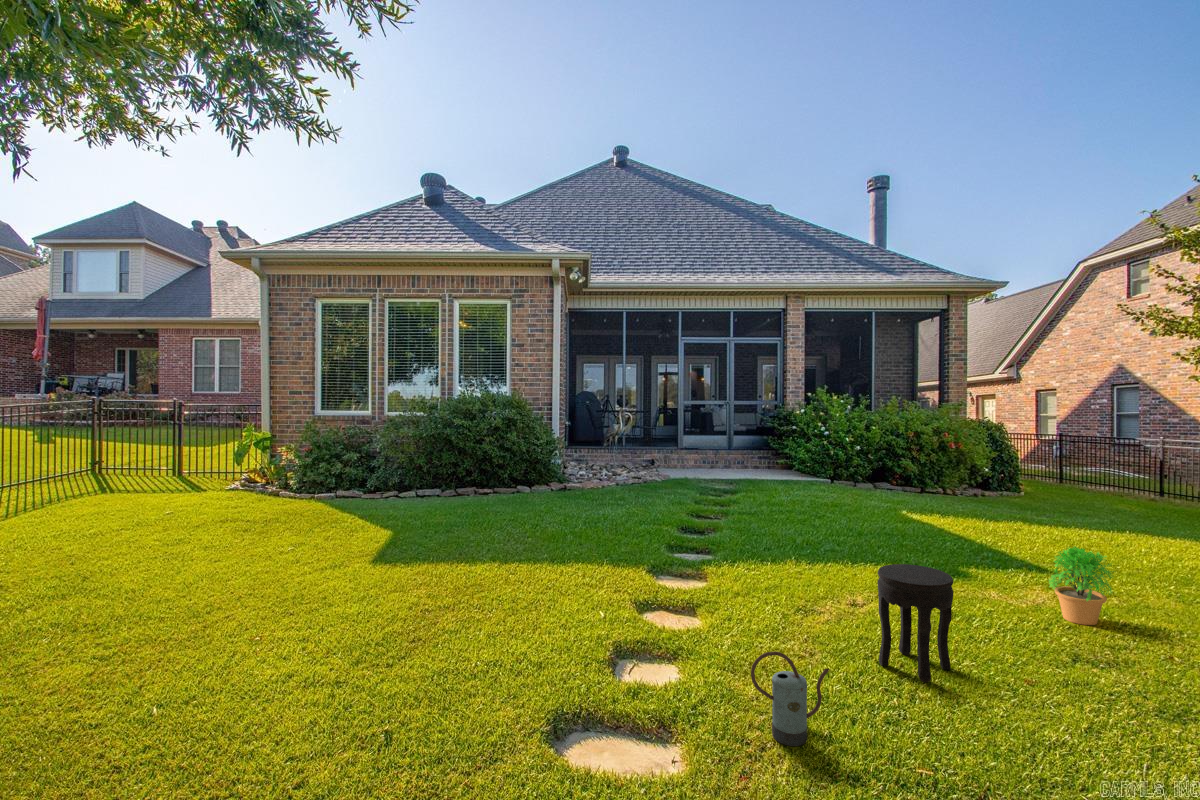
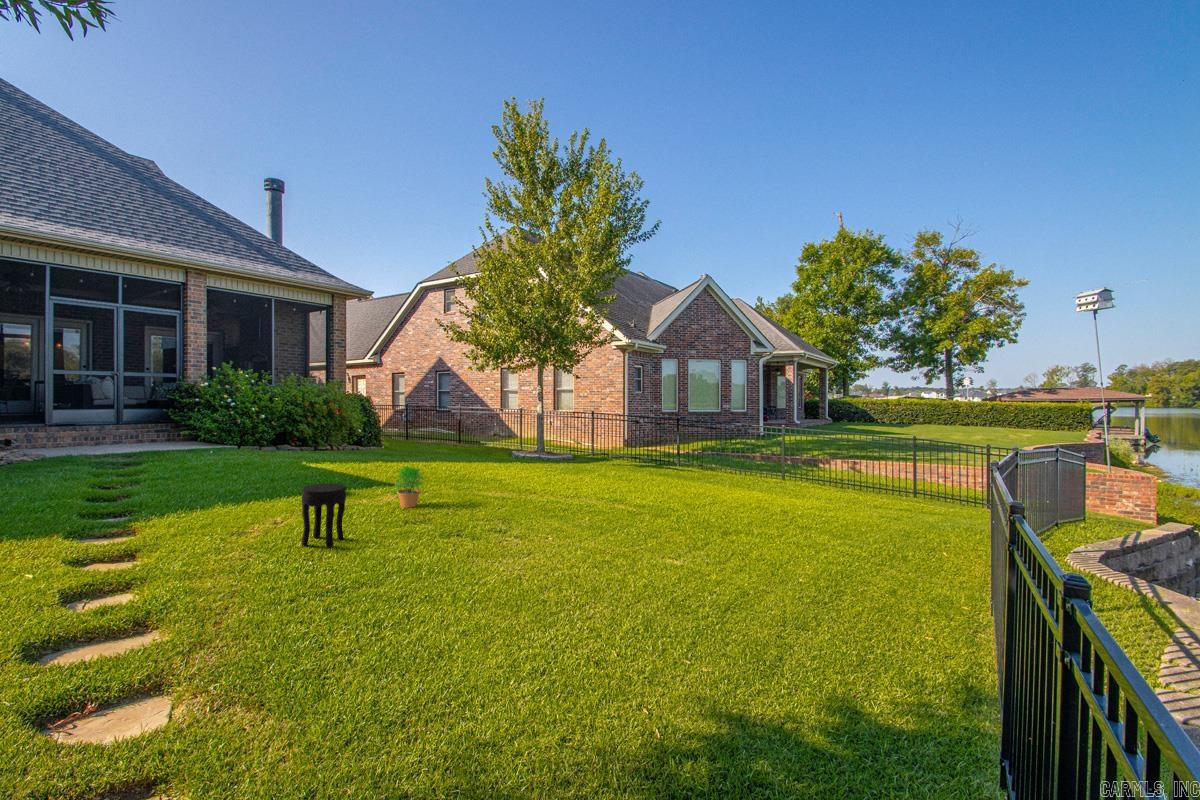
watering can: present [751,652,829,746] -> none [225,541,278,596]

